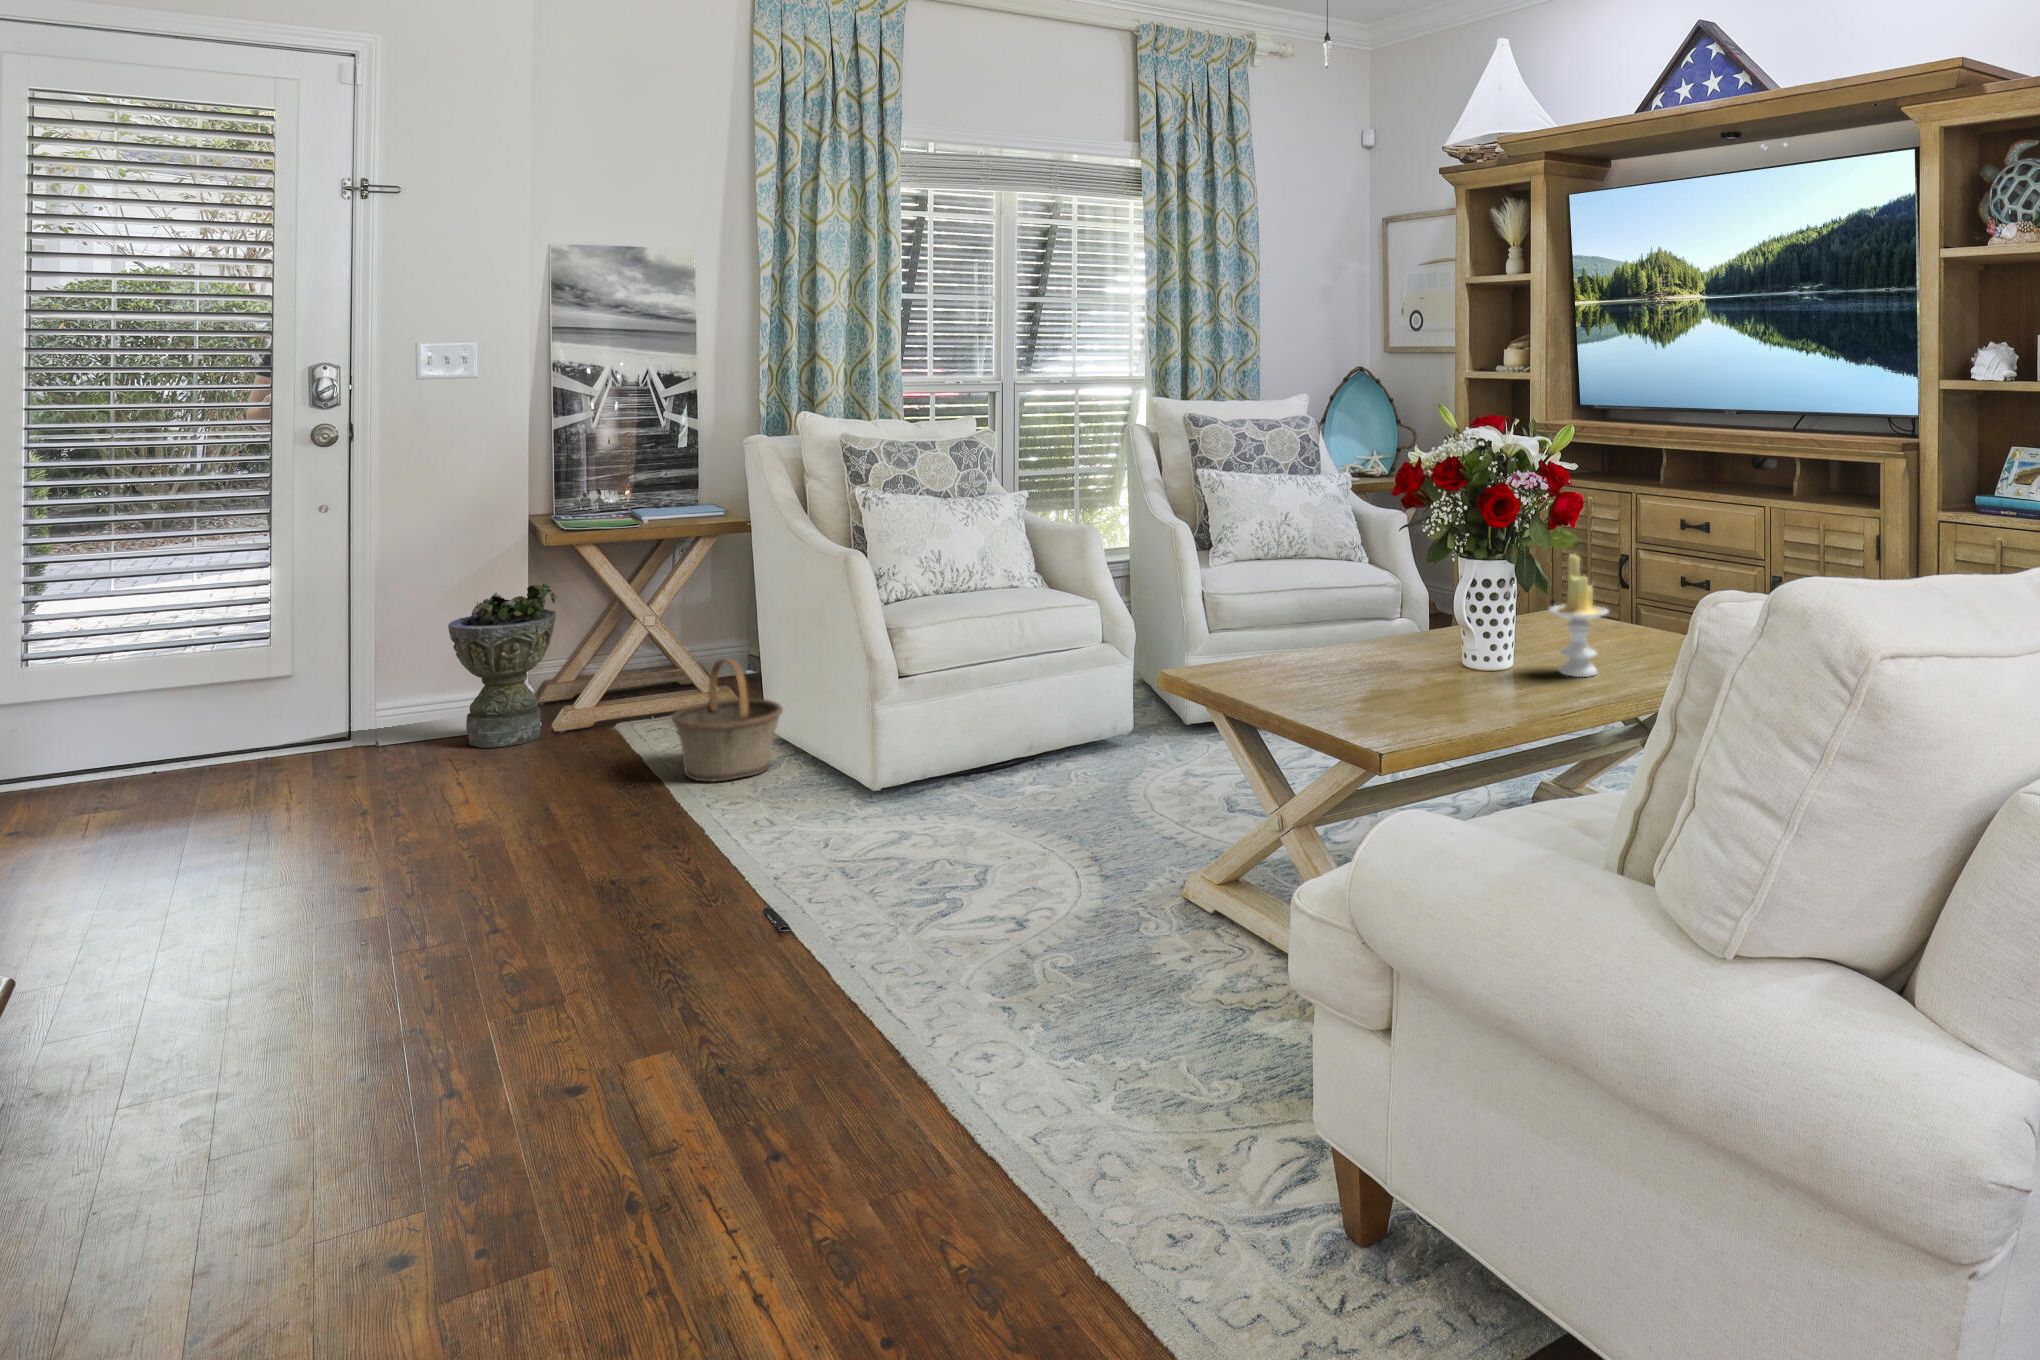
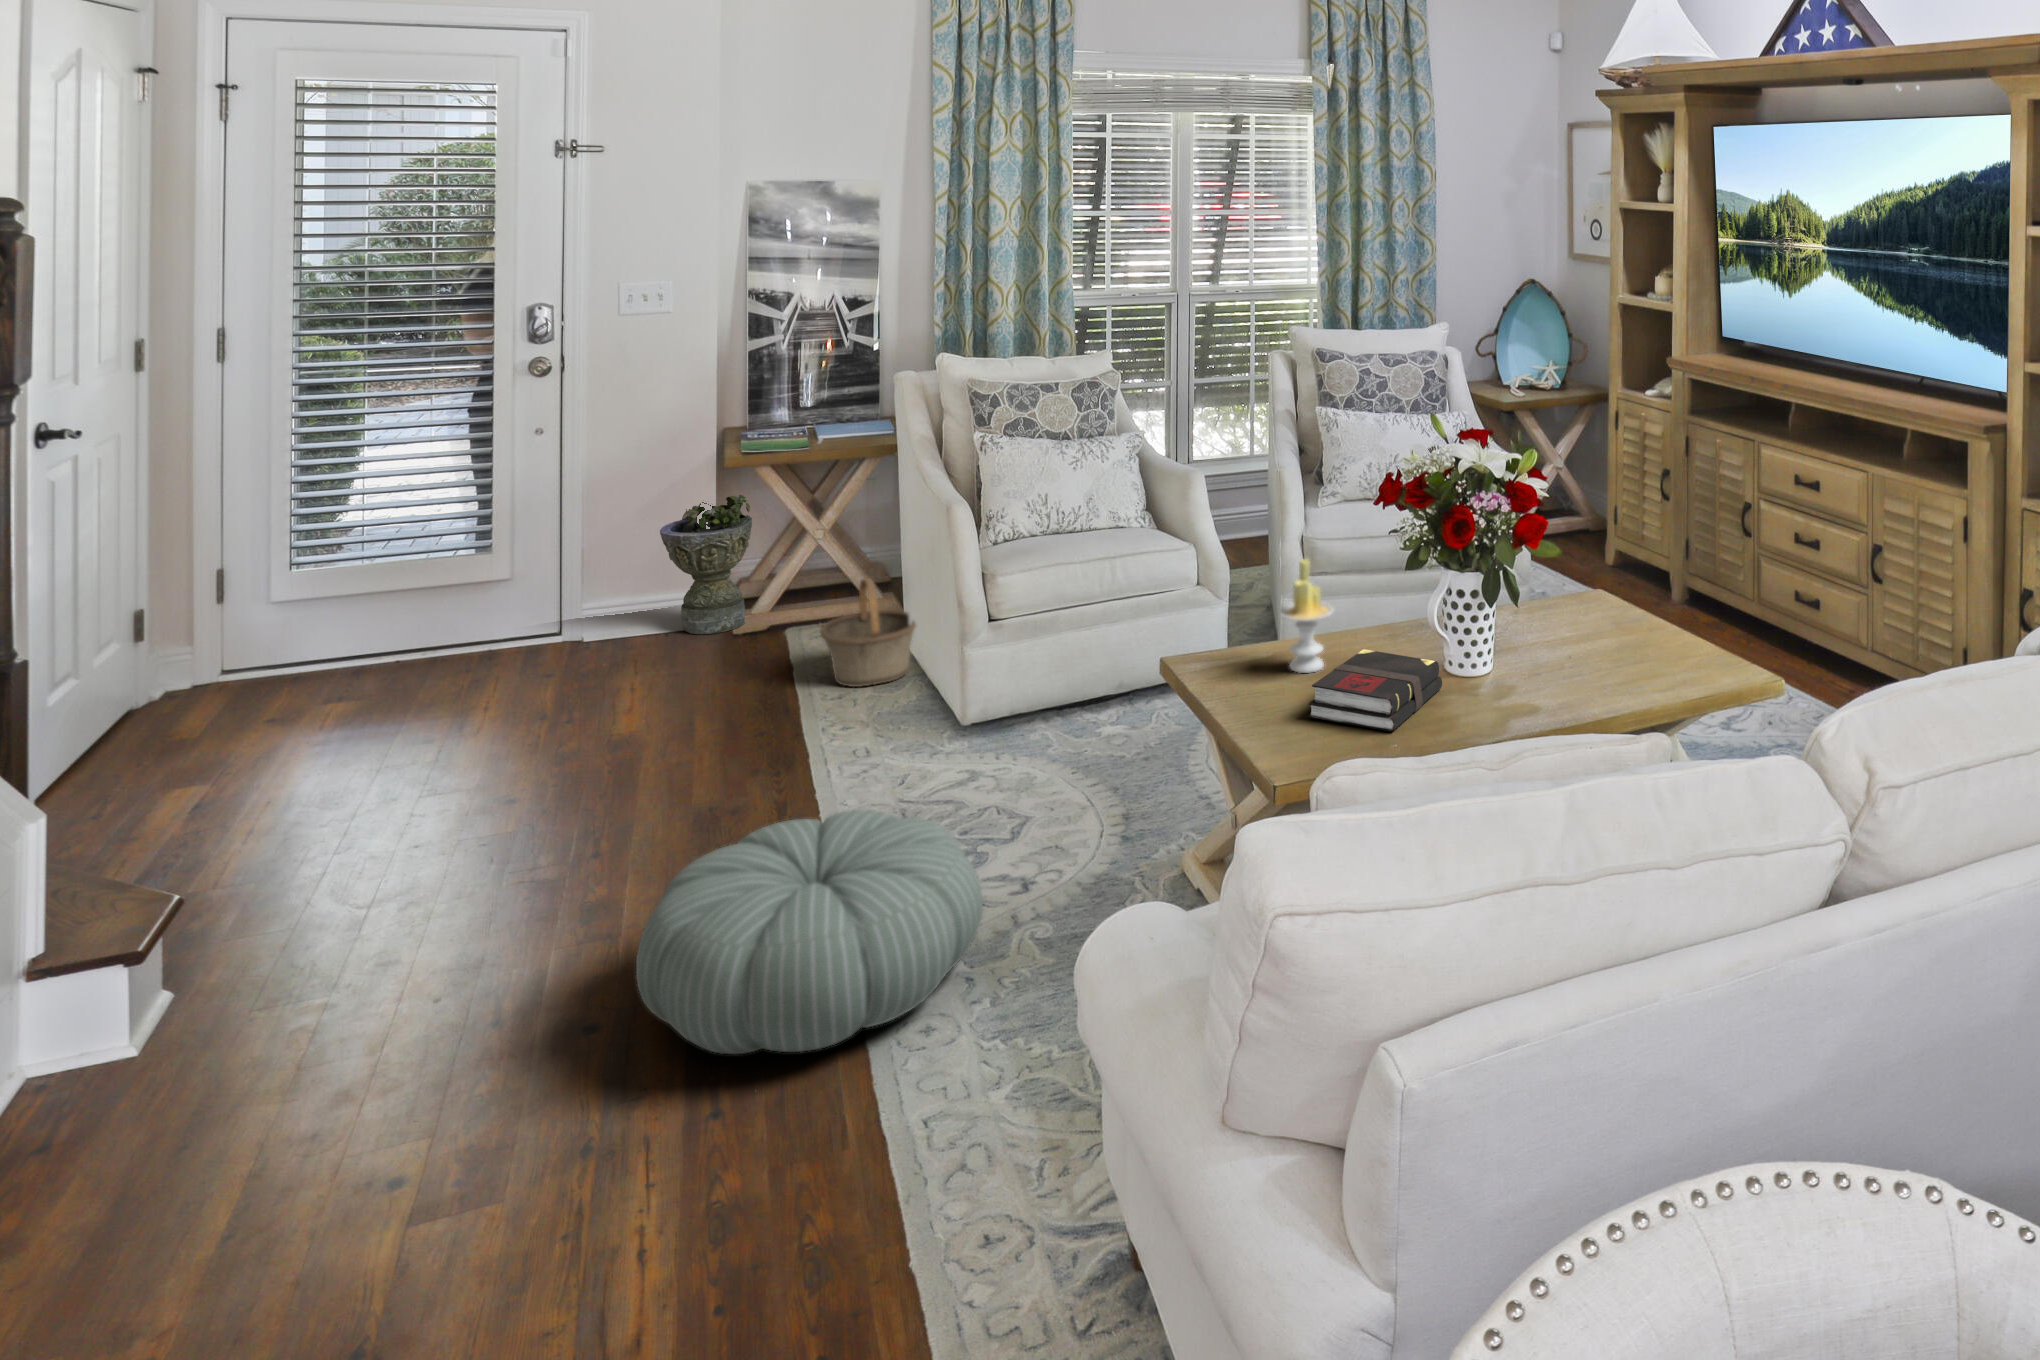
candle: present [1549,554,1609,677] -> present [1279,559,1334,673]
book: none [1382,646,1496,711] -> present [1308,649,1442,732]
pouf: none [670,843,1046,1104] -> present [636,810,983,1054]

